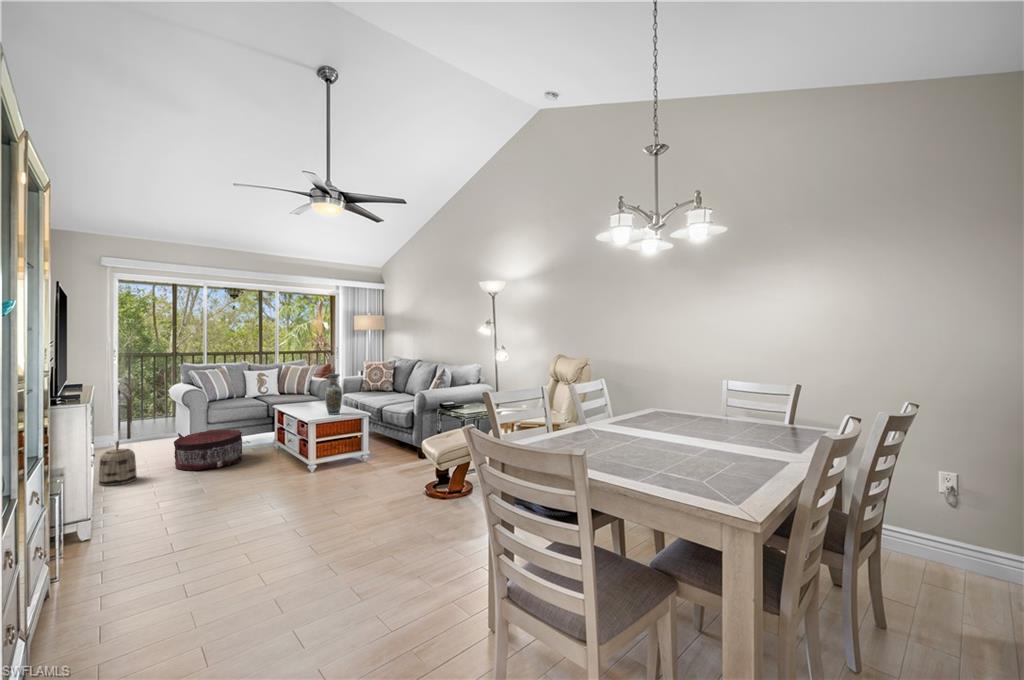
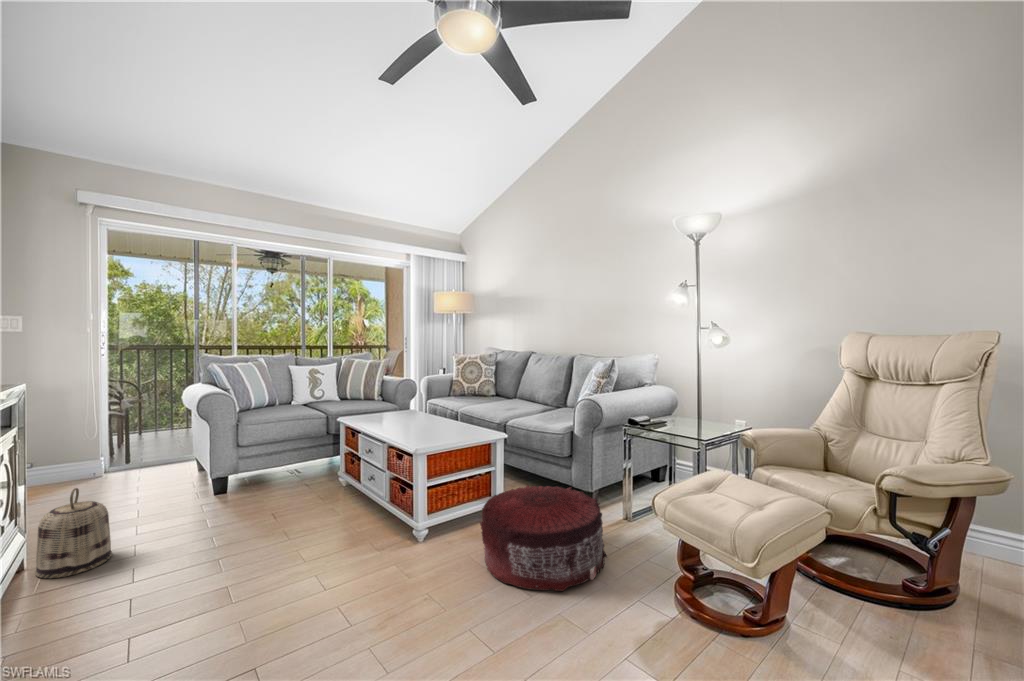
vase: present [325,374,342,415] -> none [434,367,461,436]
pouf: present [174,430,242,470] -> present [480,485,607,591]

